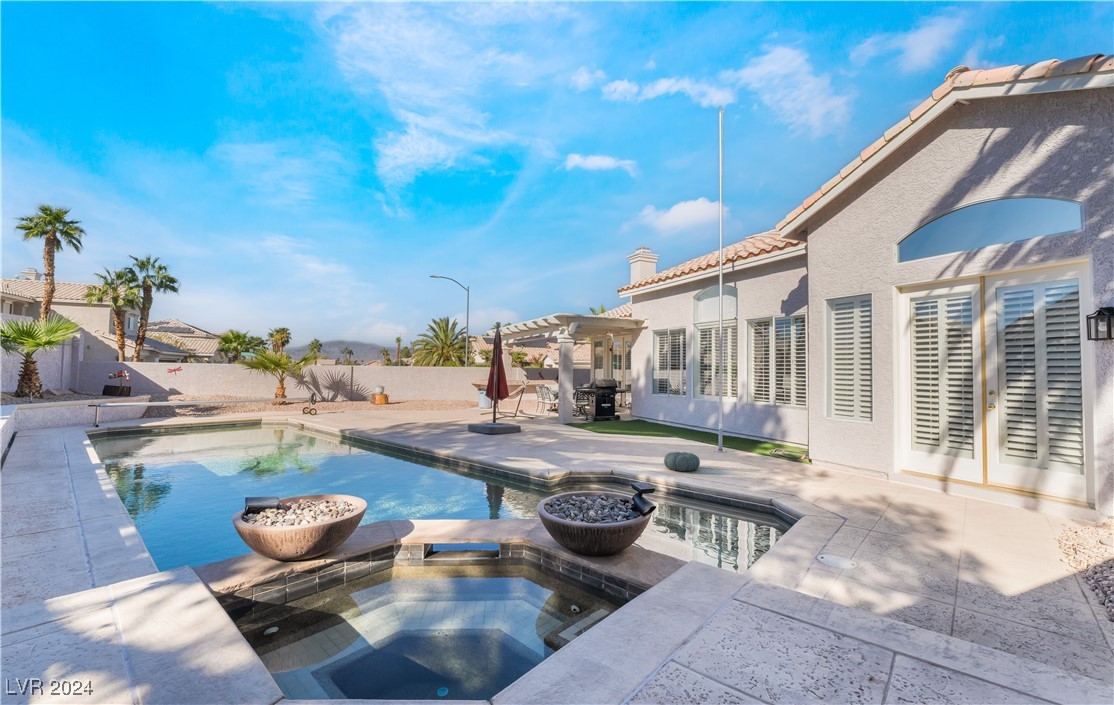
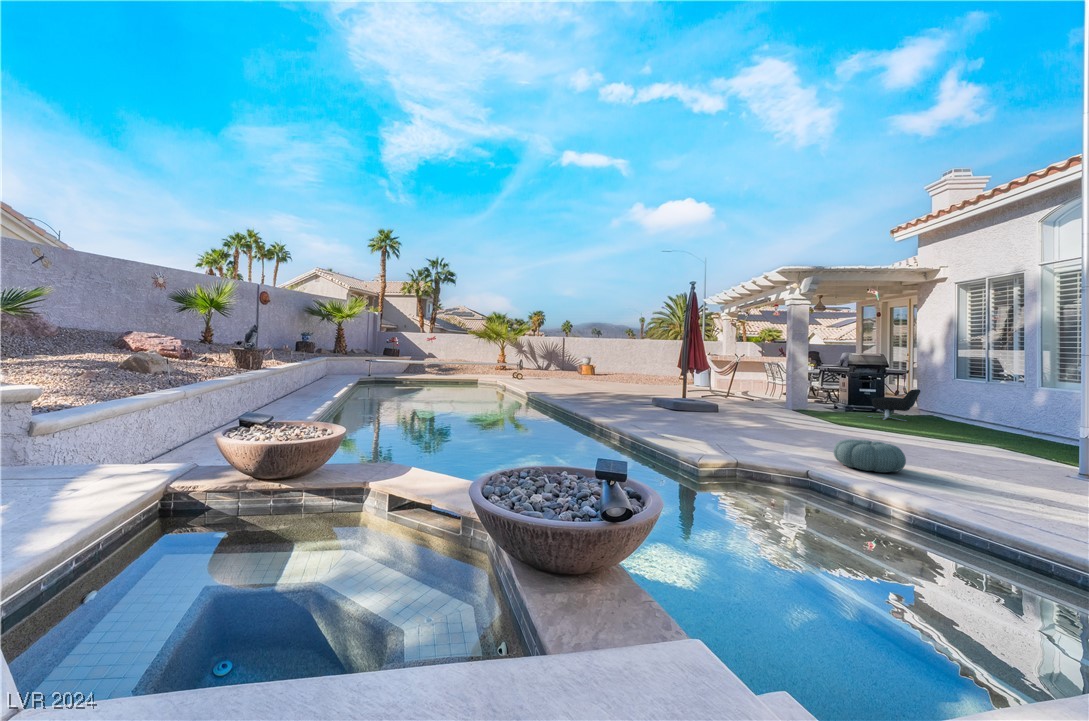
lounge chair: none [647,409,675,432] -> present [872,389,920,420]

